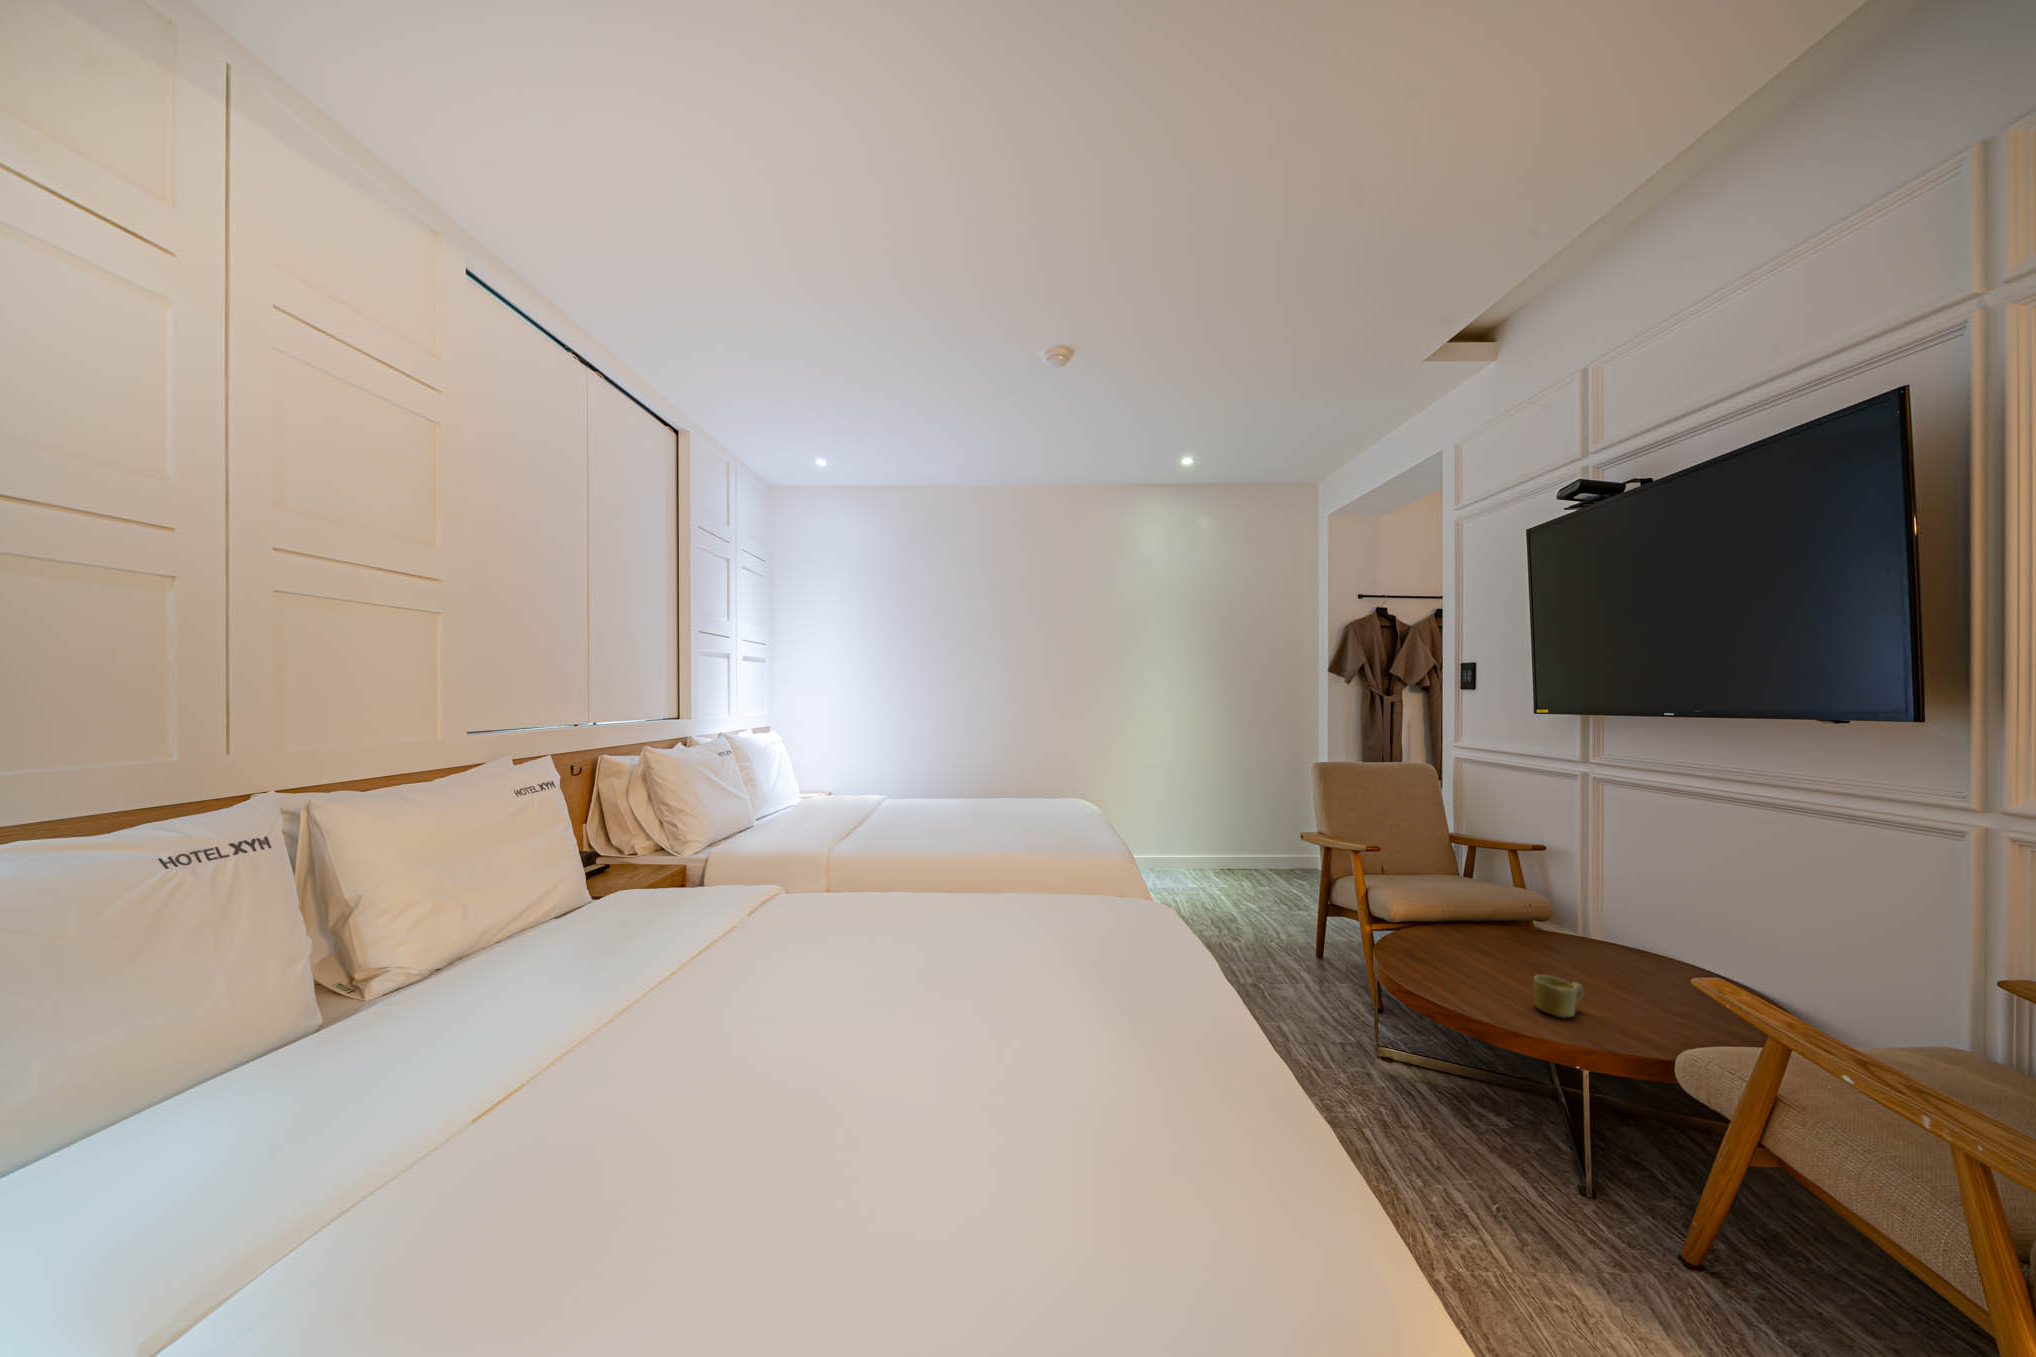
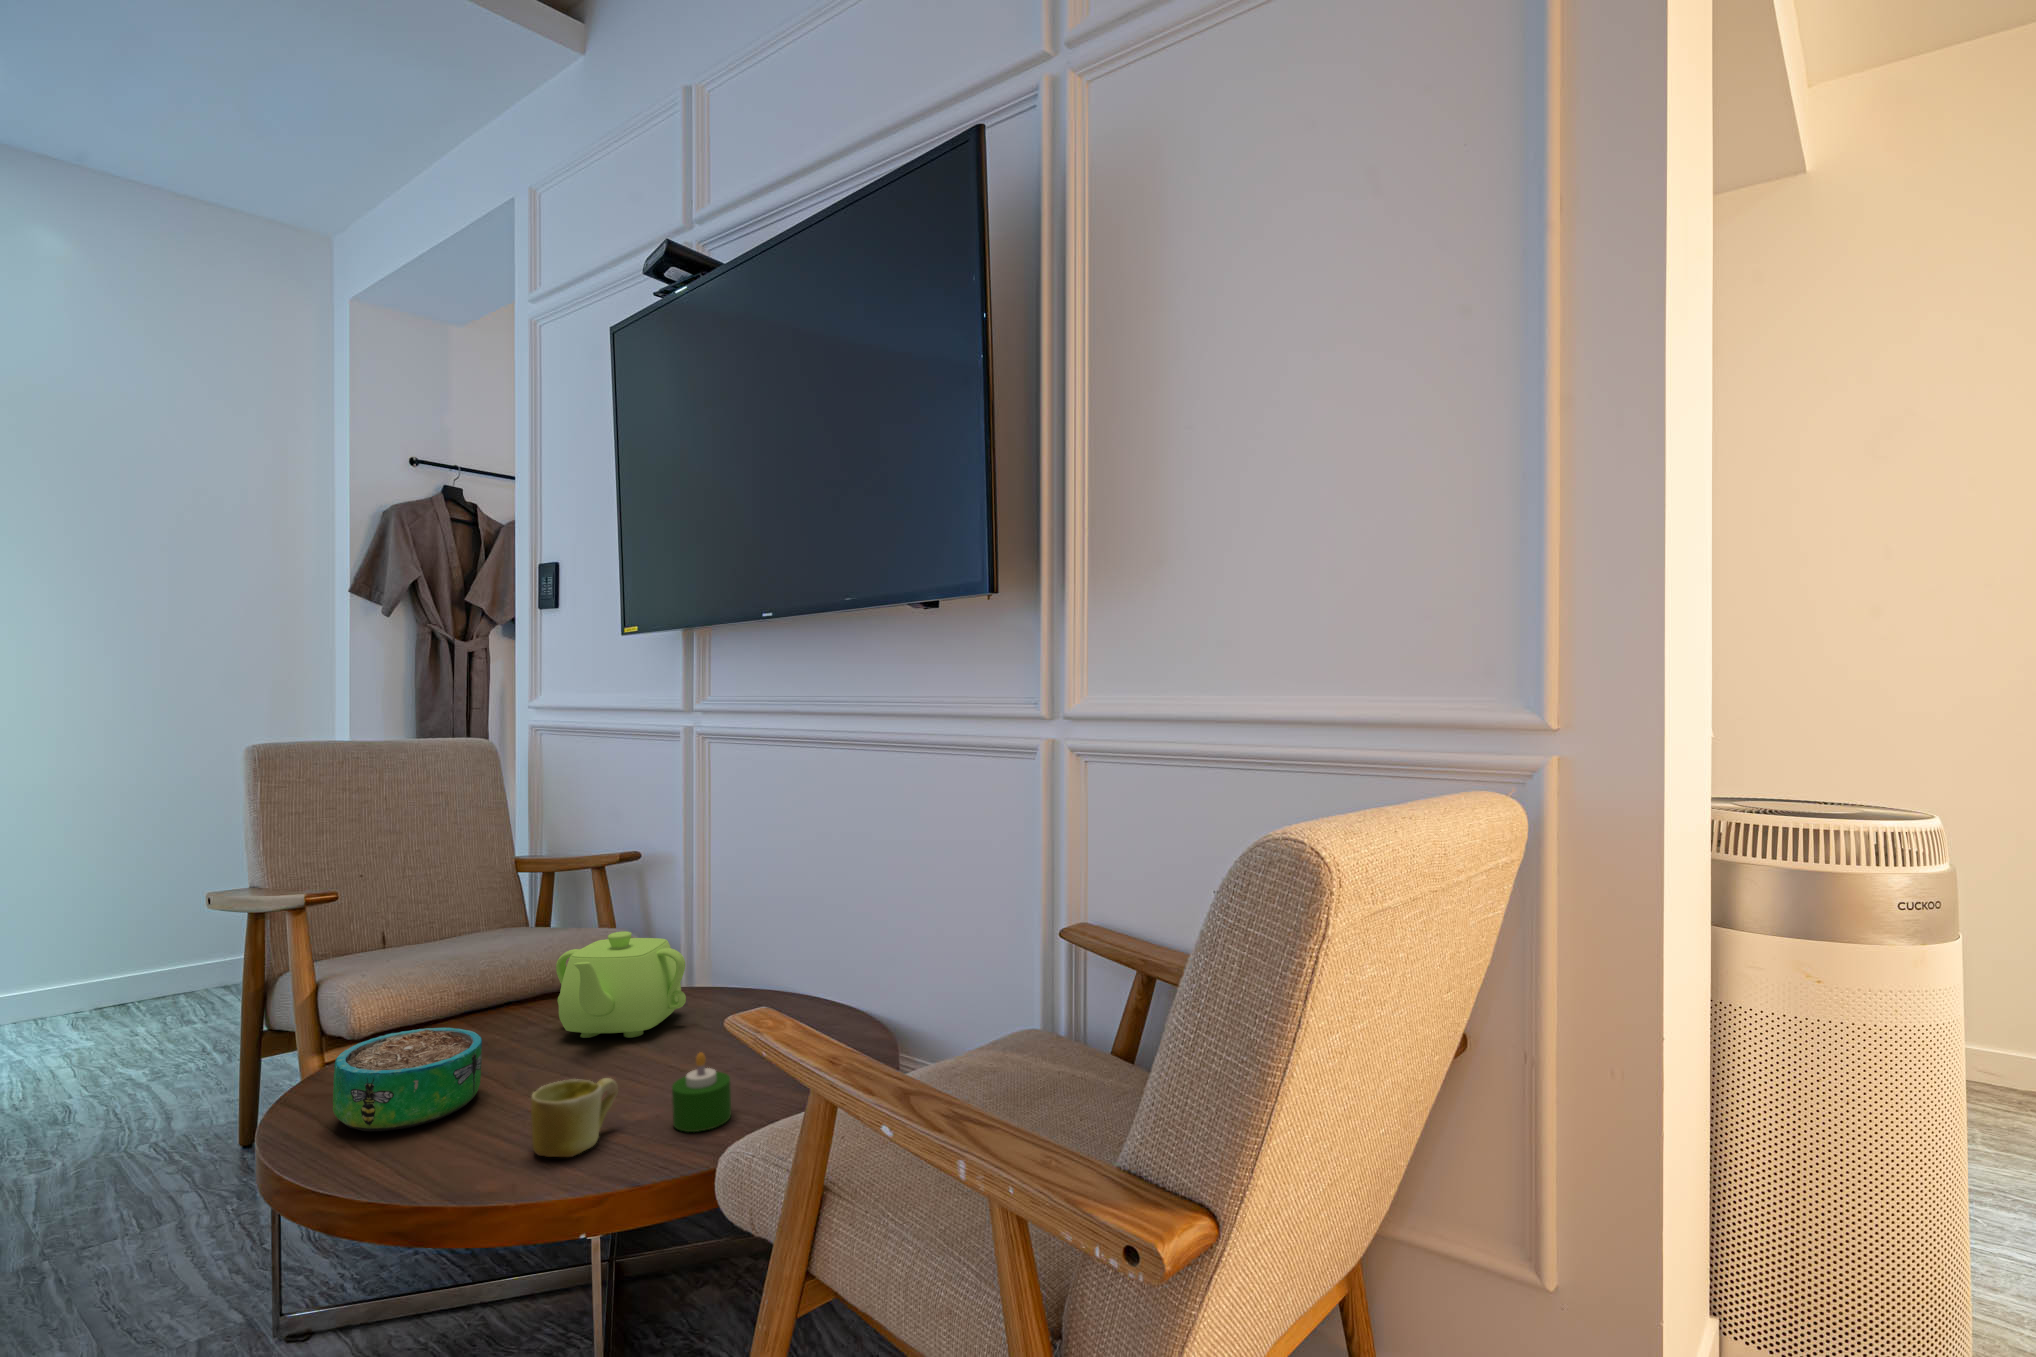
teapot: none [1512,899,1605,964] -> present [556,931,686,1038]
decorative bowl: none [1413,922,1486,972] -> present [333,1028,482,1131]
candle: none [1623,988,1667,1035] -> present [672,1053,731,1132]

